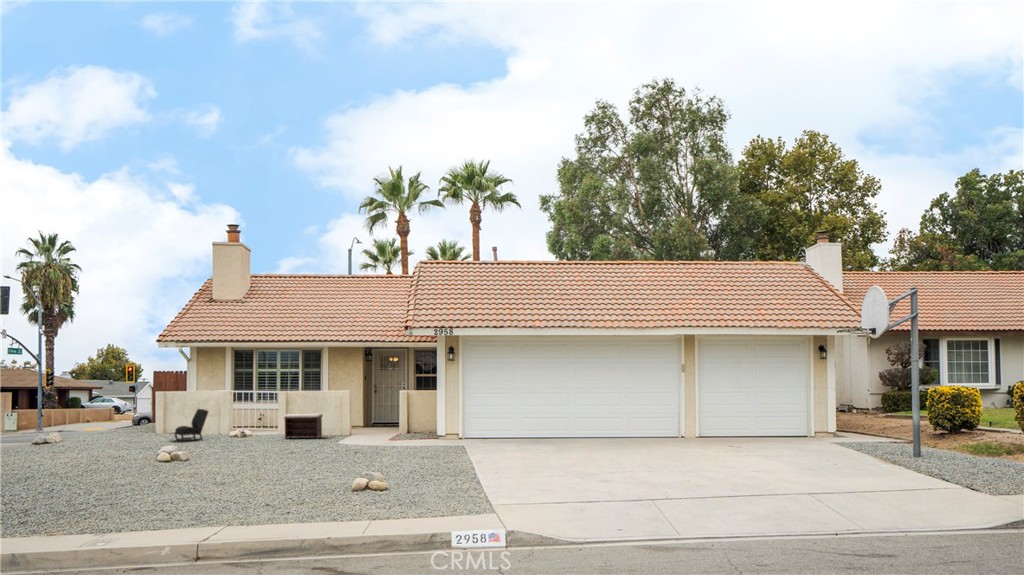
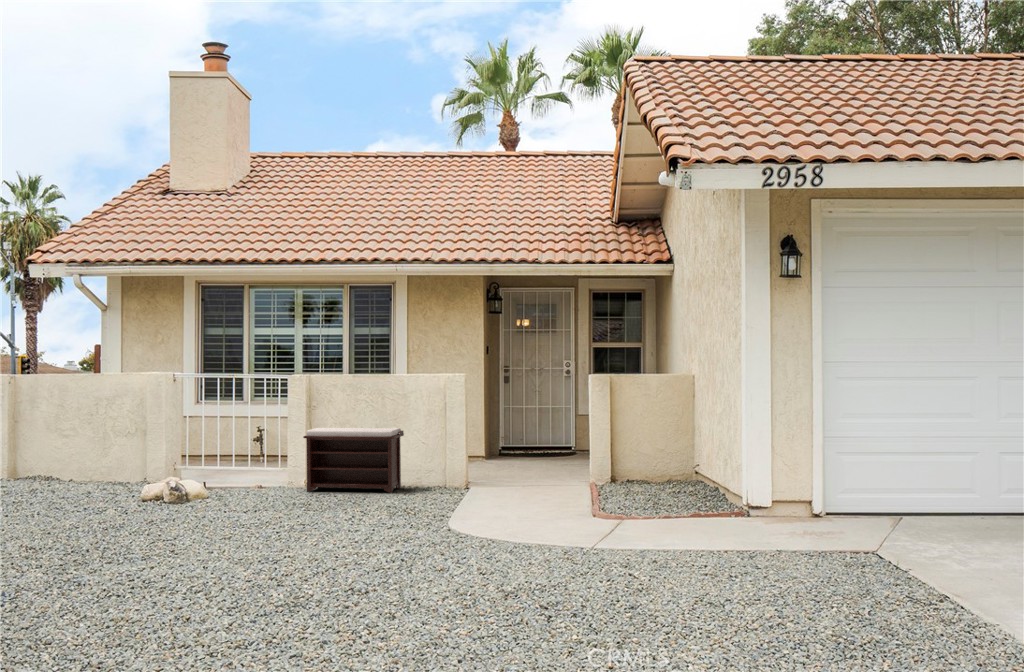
lounge chair: present [175,409,208,442] -> none [32,411,119,496]

